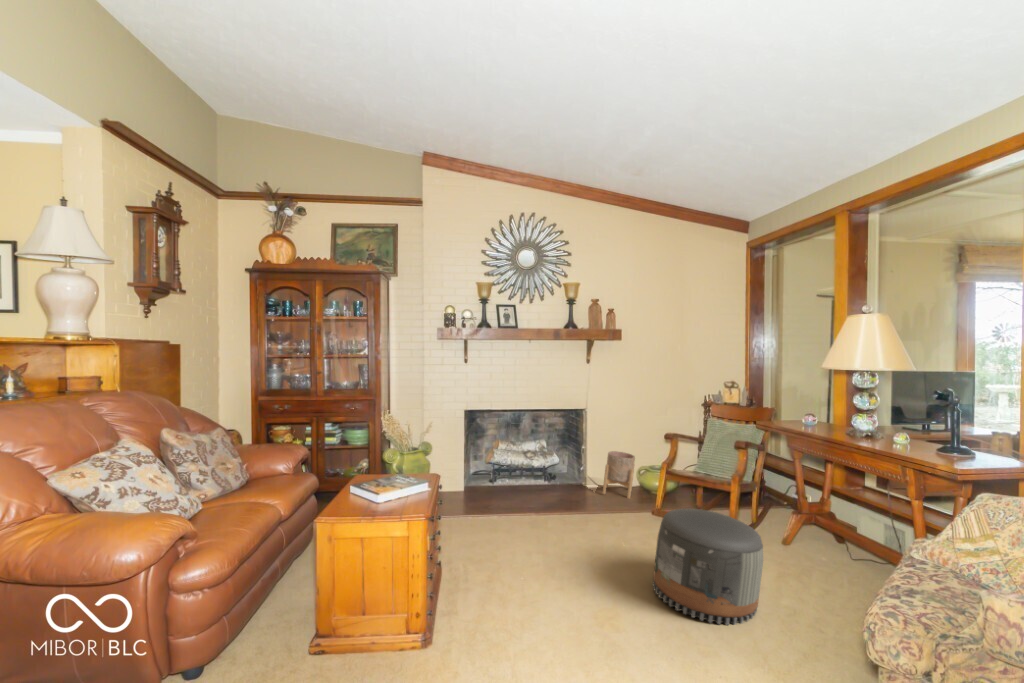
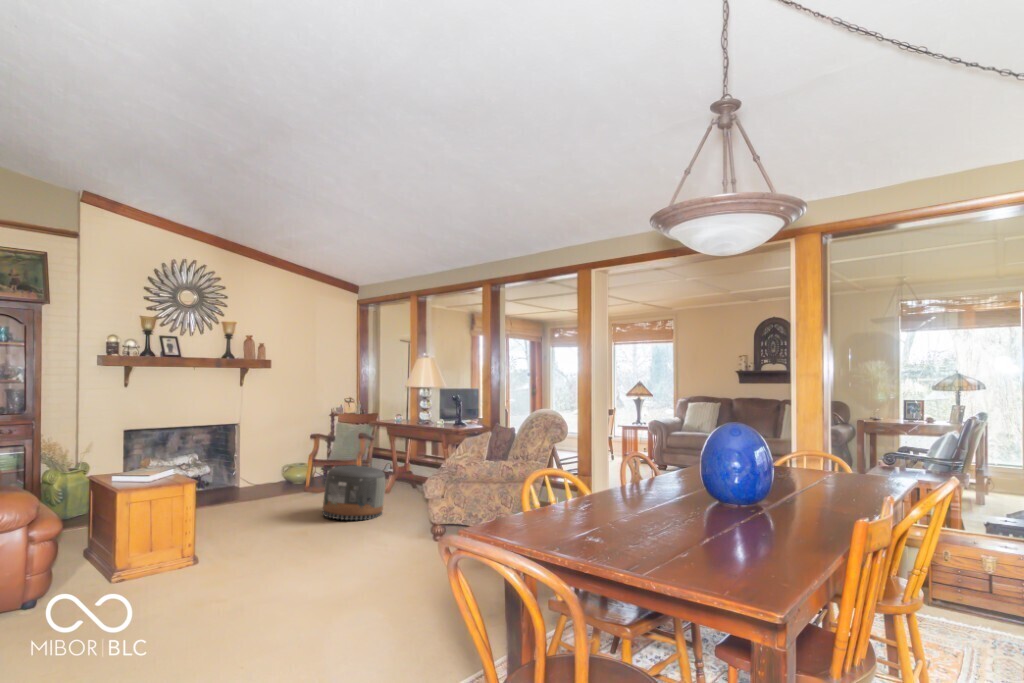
planter: present [603,451,635,498] -> none [254,456,281,489]

